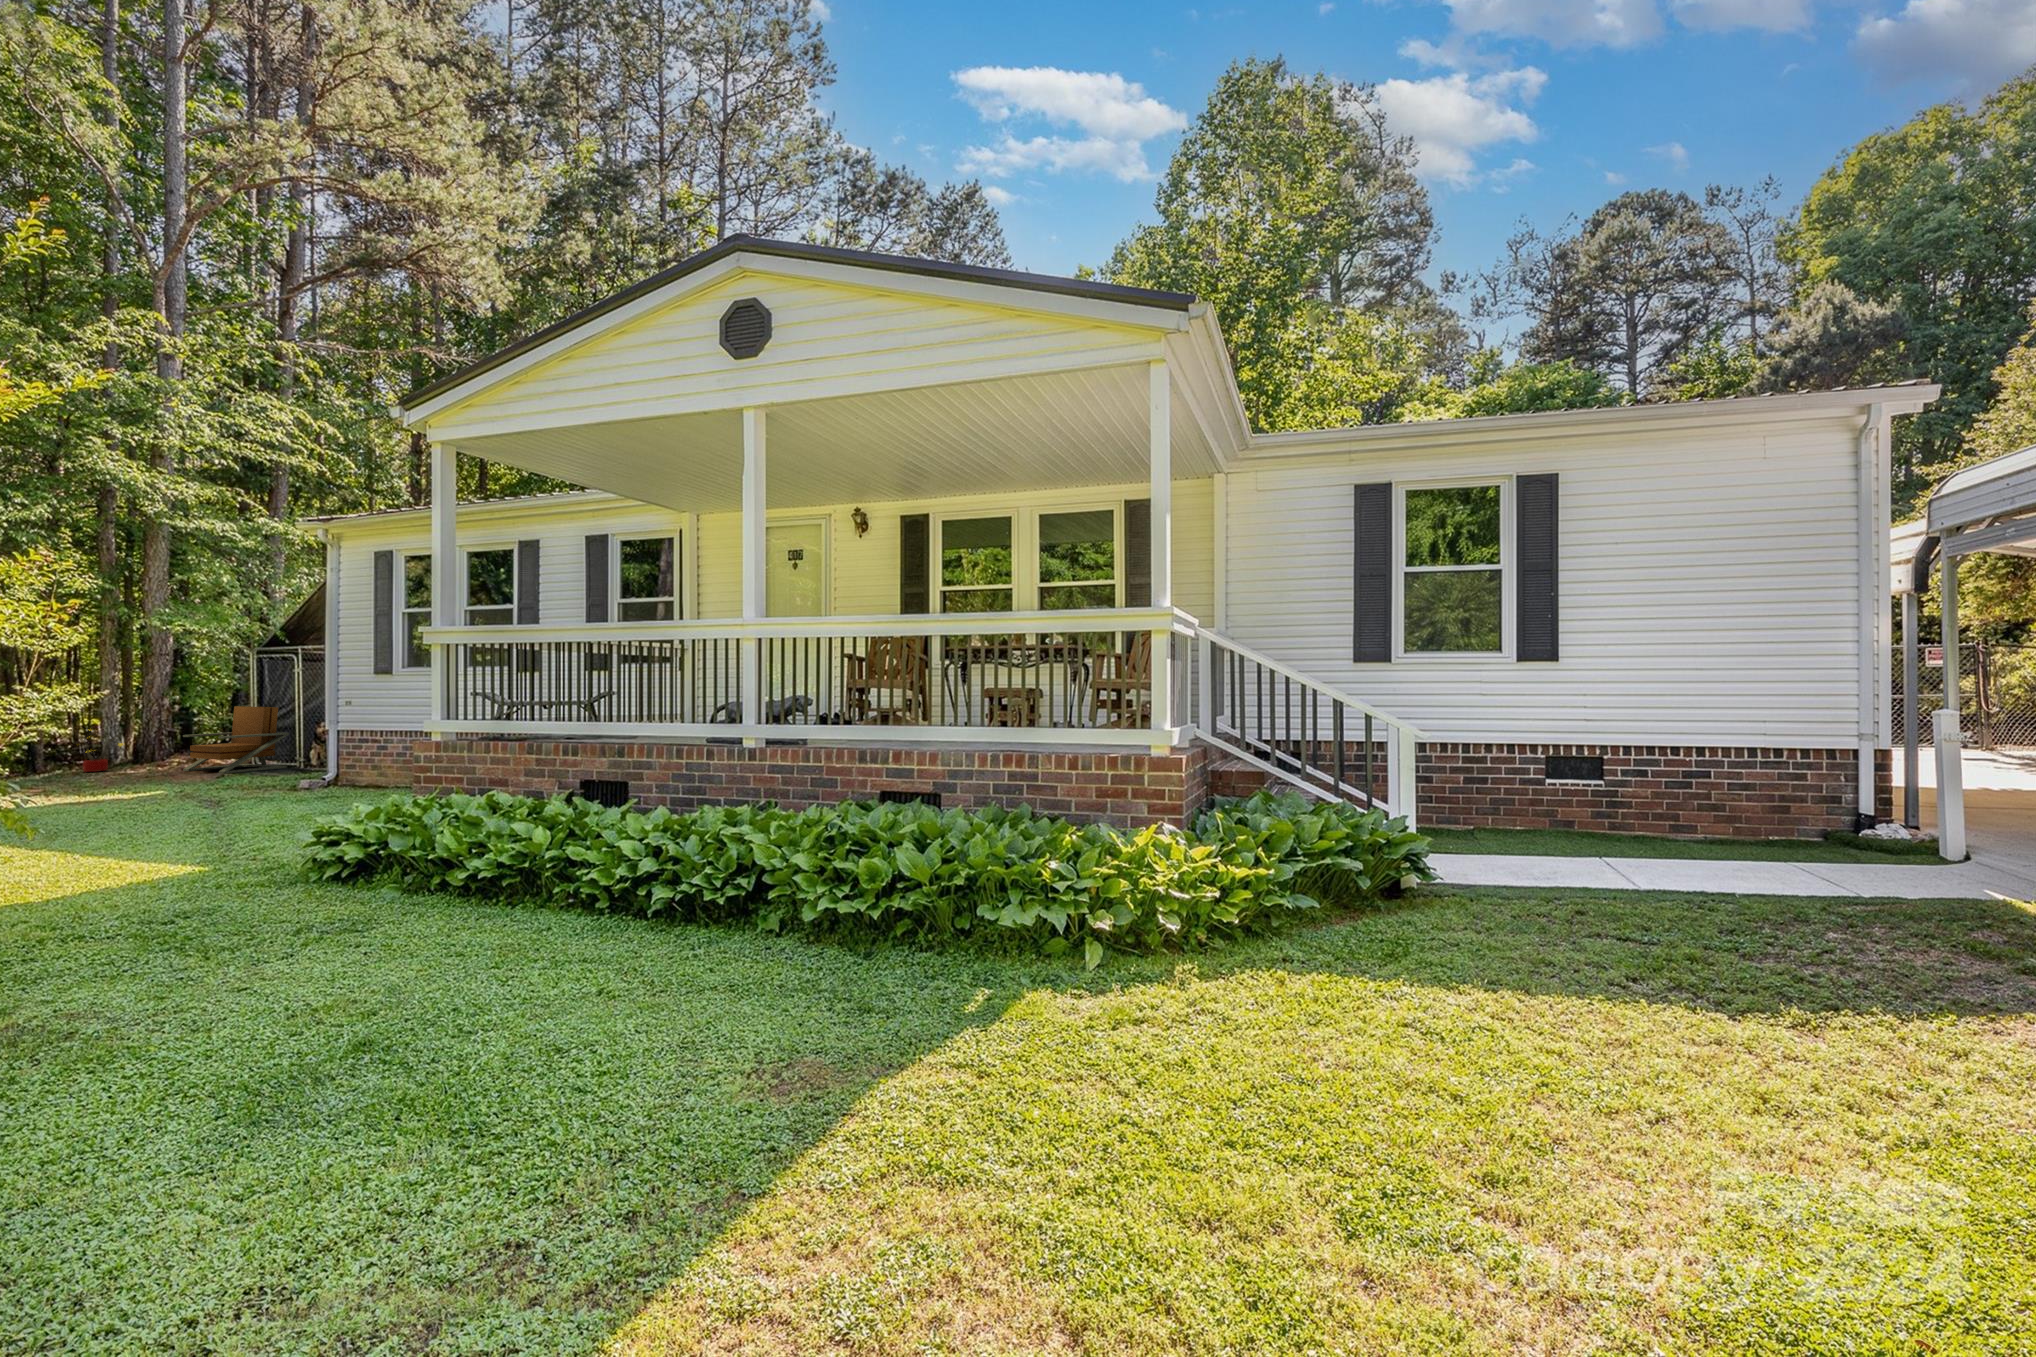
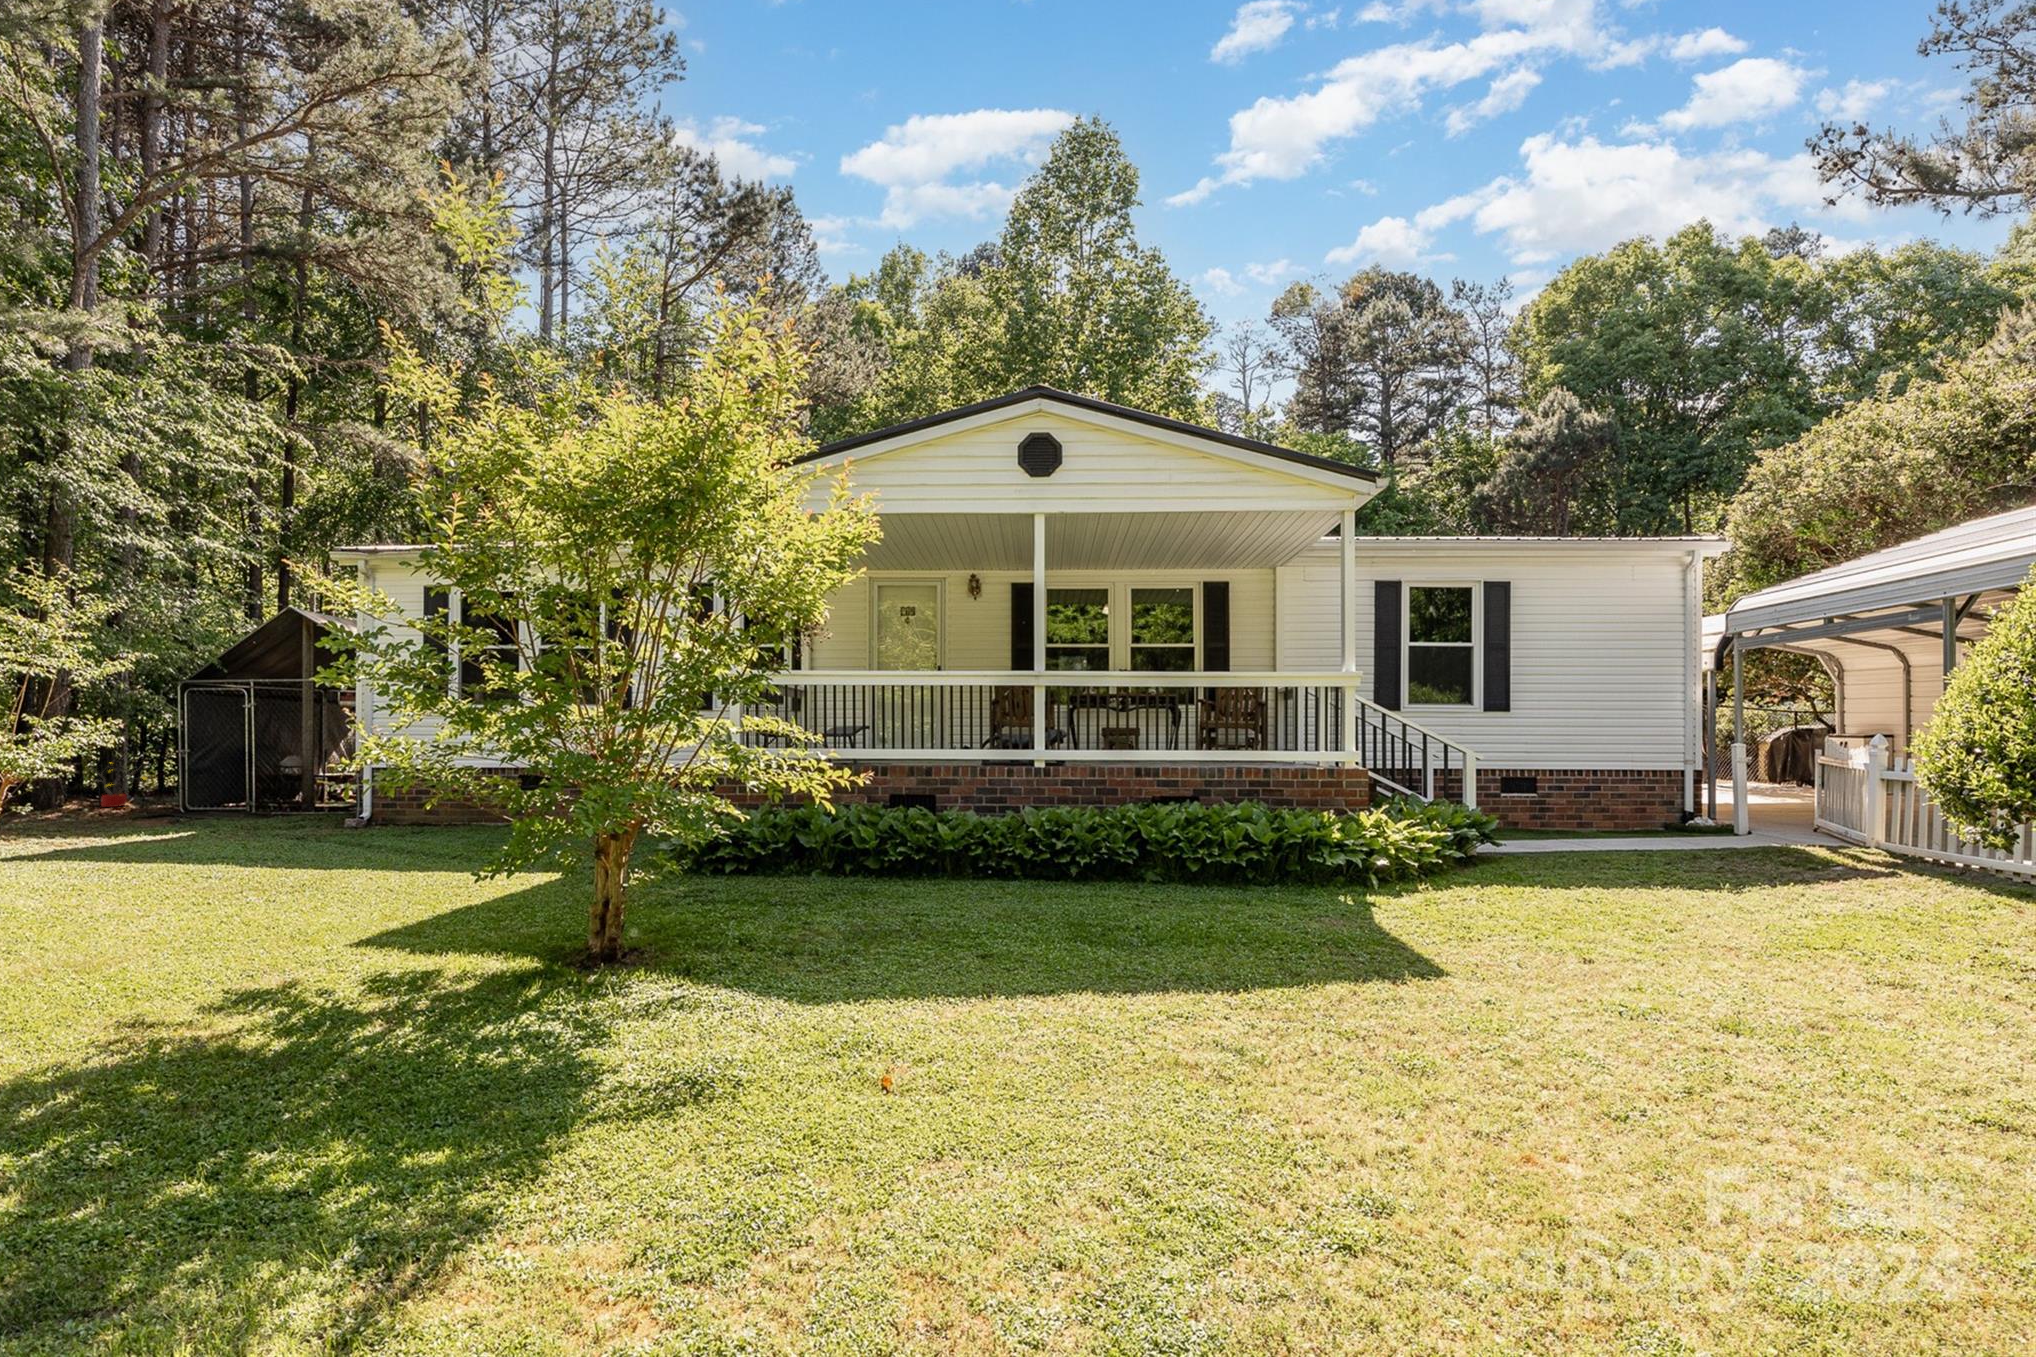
lounge chair: present [183,706,289,773] -> none [220,738,331,806]

